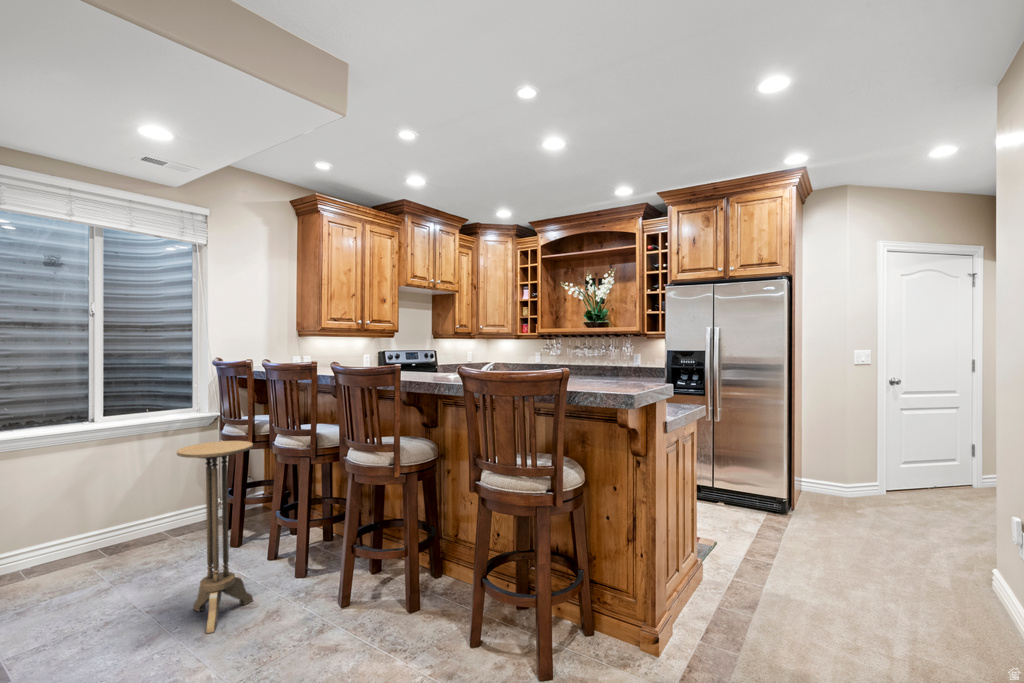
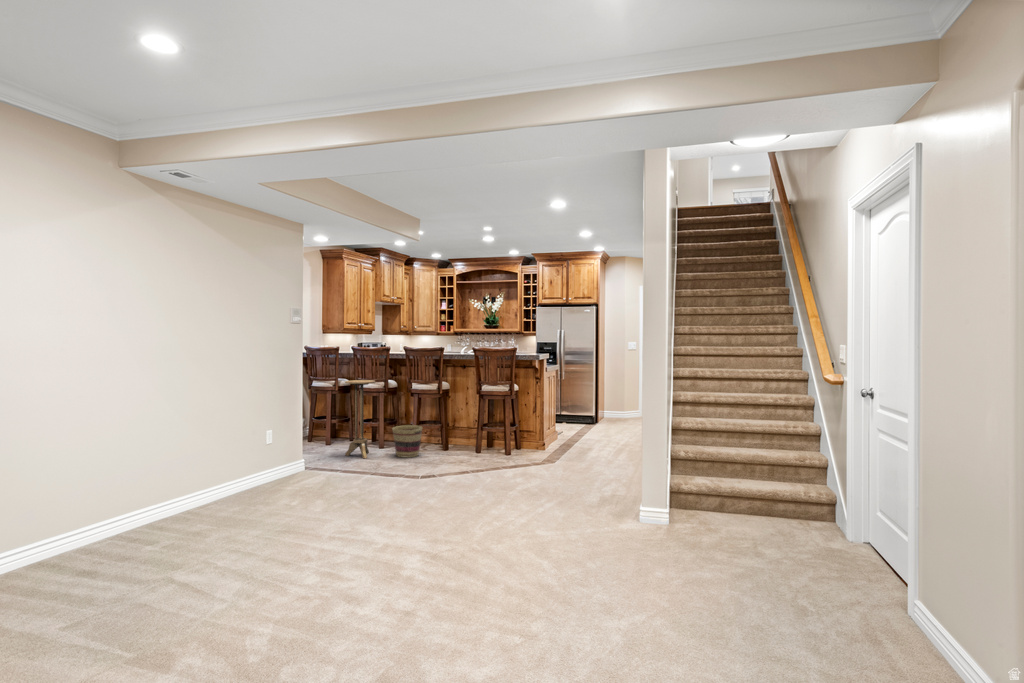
basket: none [272,549,348,643] -> present [392,425,422,457]

